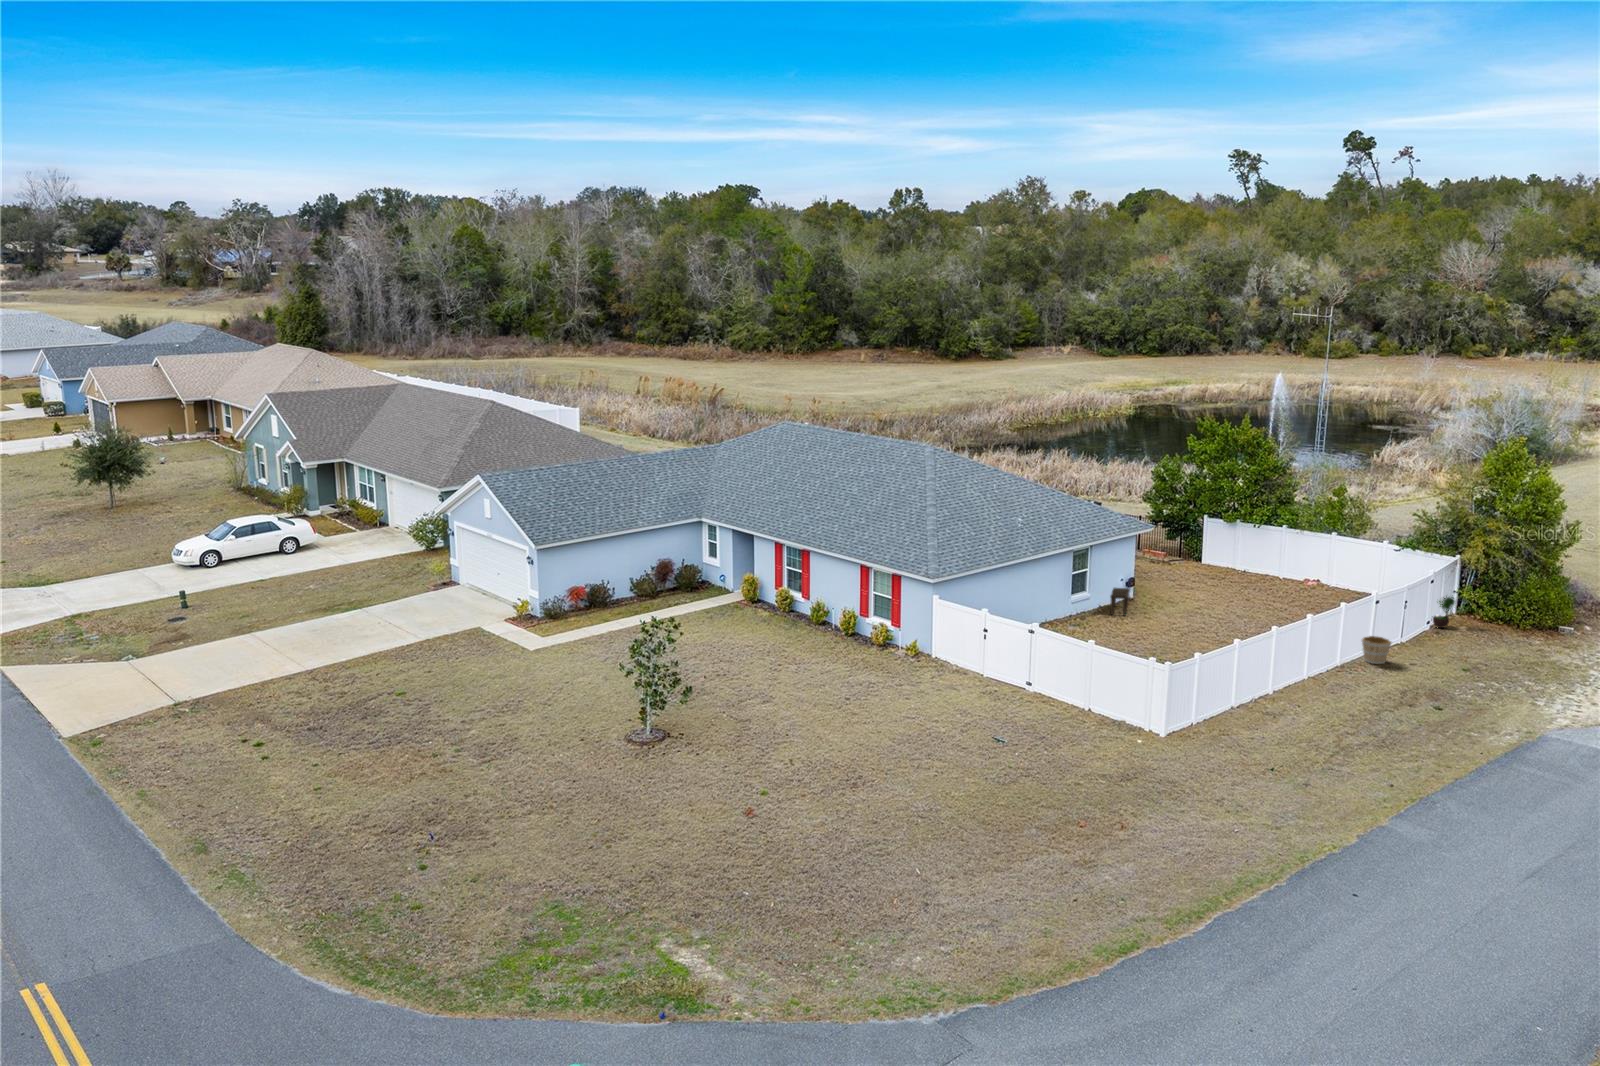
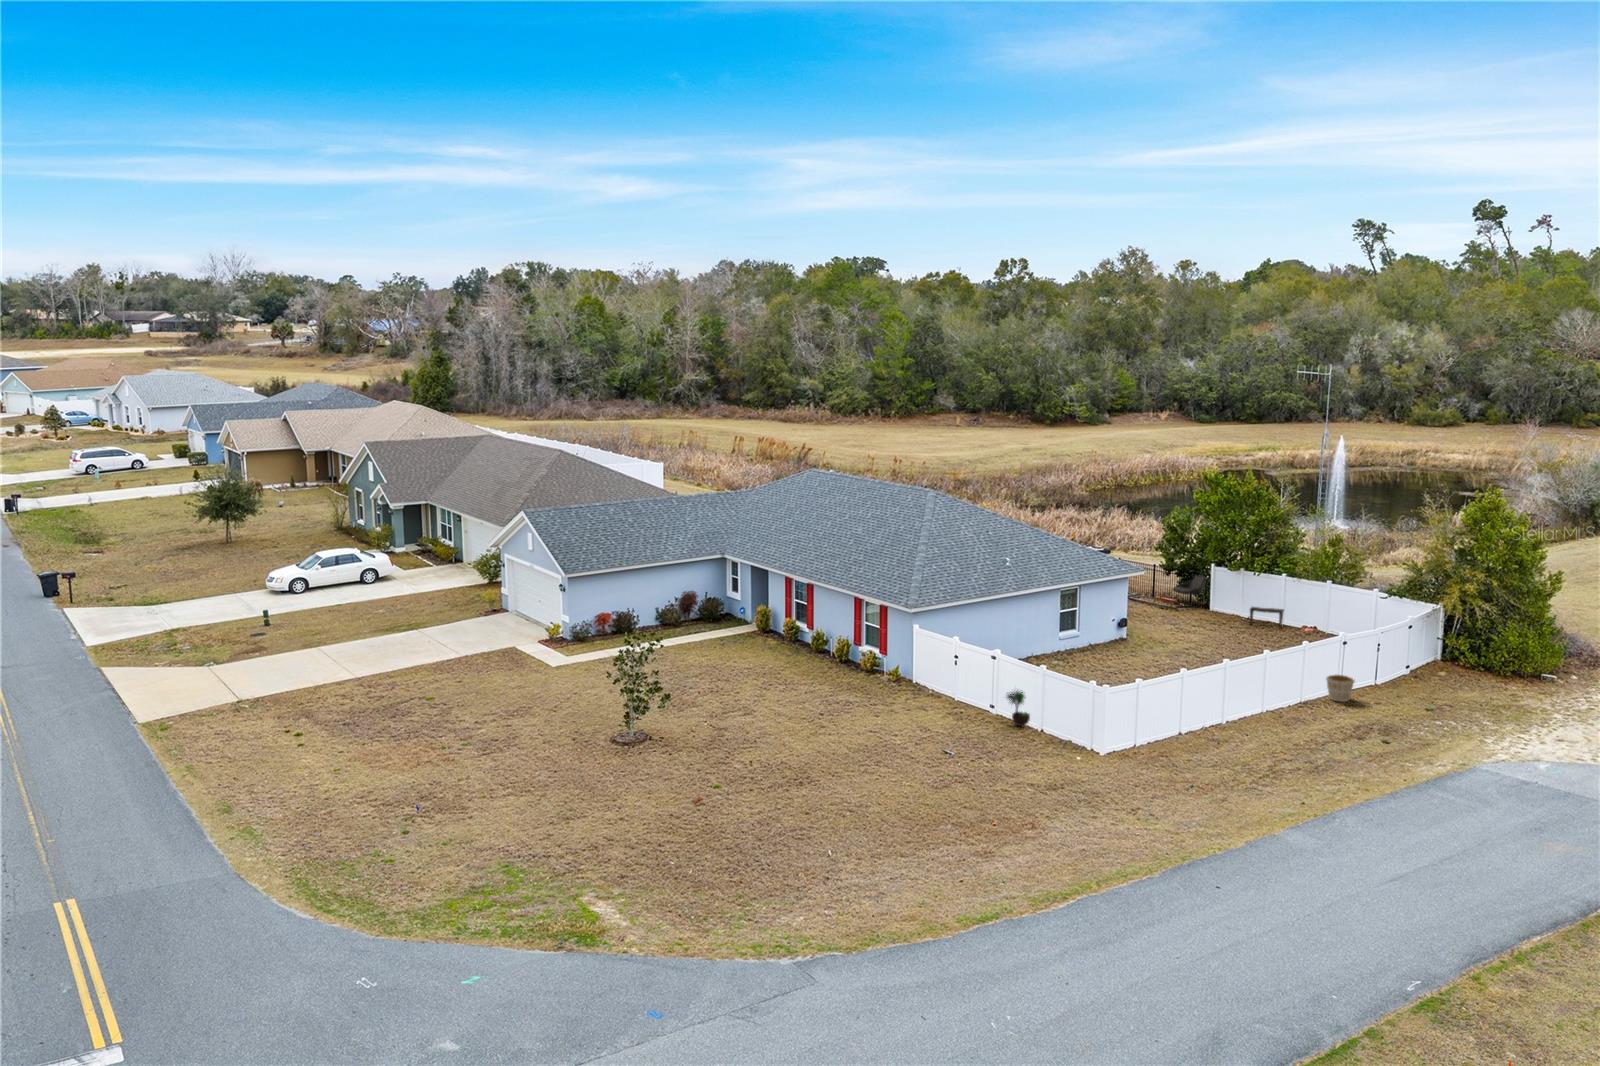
lounge chair: none [1162,528,1198,563] -> present [1173,575,1206,596]
bench: present [1110,588,1130,616] -> present [1250,607,1284,628]
potted tree: present [1433,596,1455,628] -> present [1007,691,1030,726]

